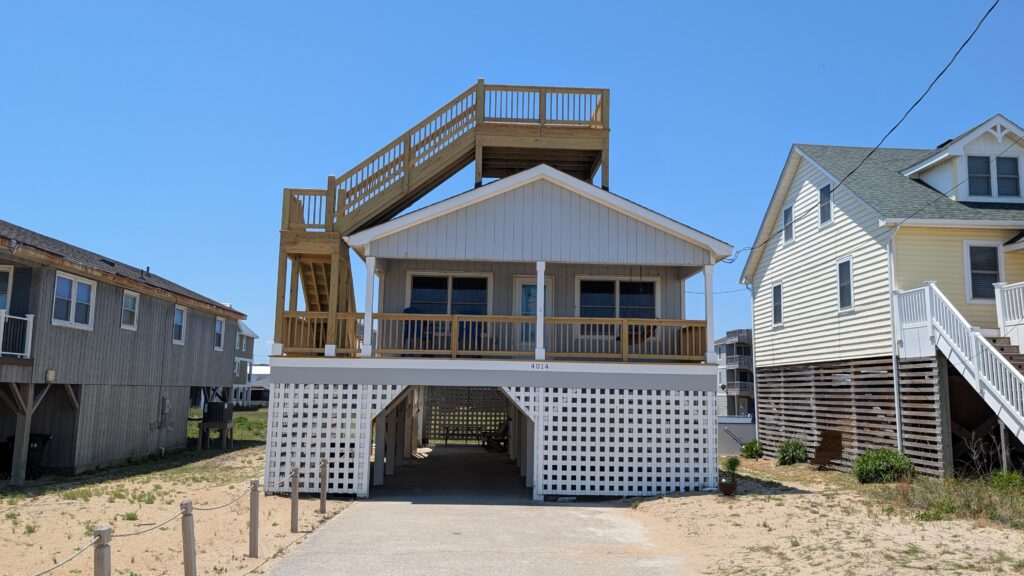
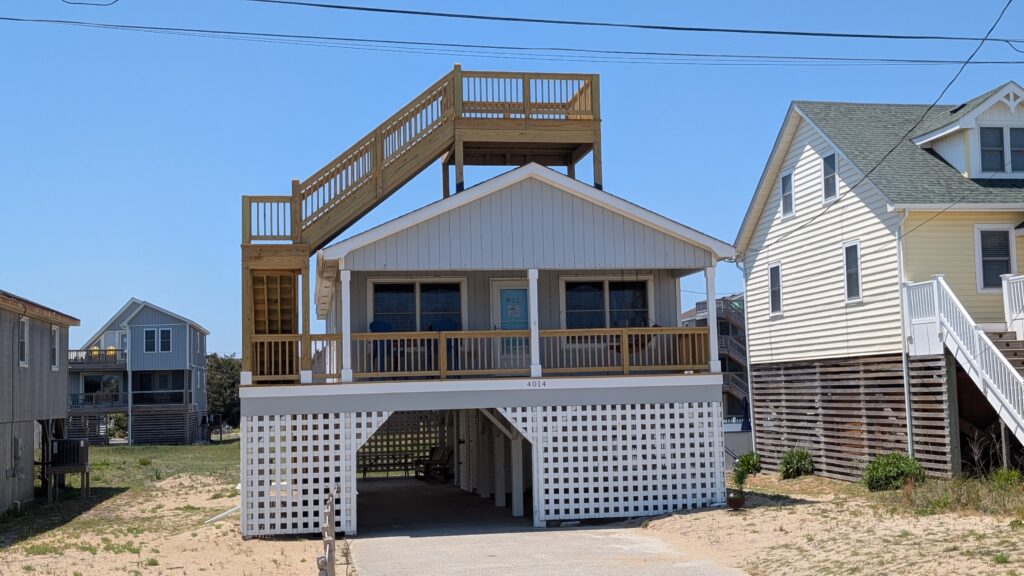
lounge chair: present [810,430,845,470] -> none [817,437,855,482]

